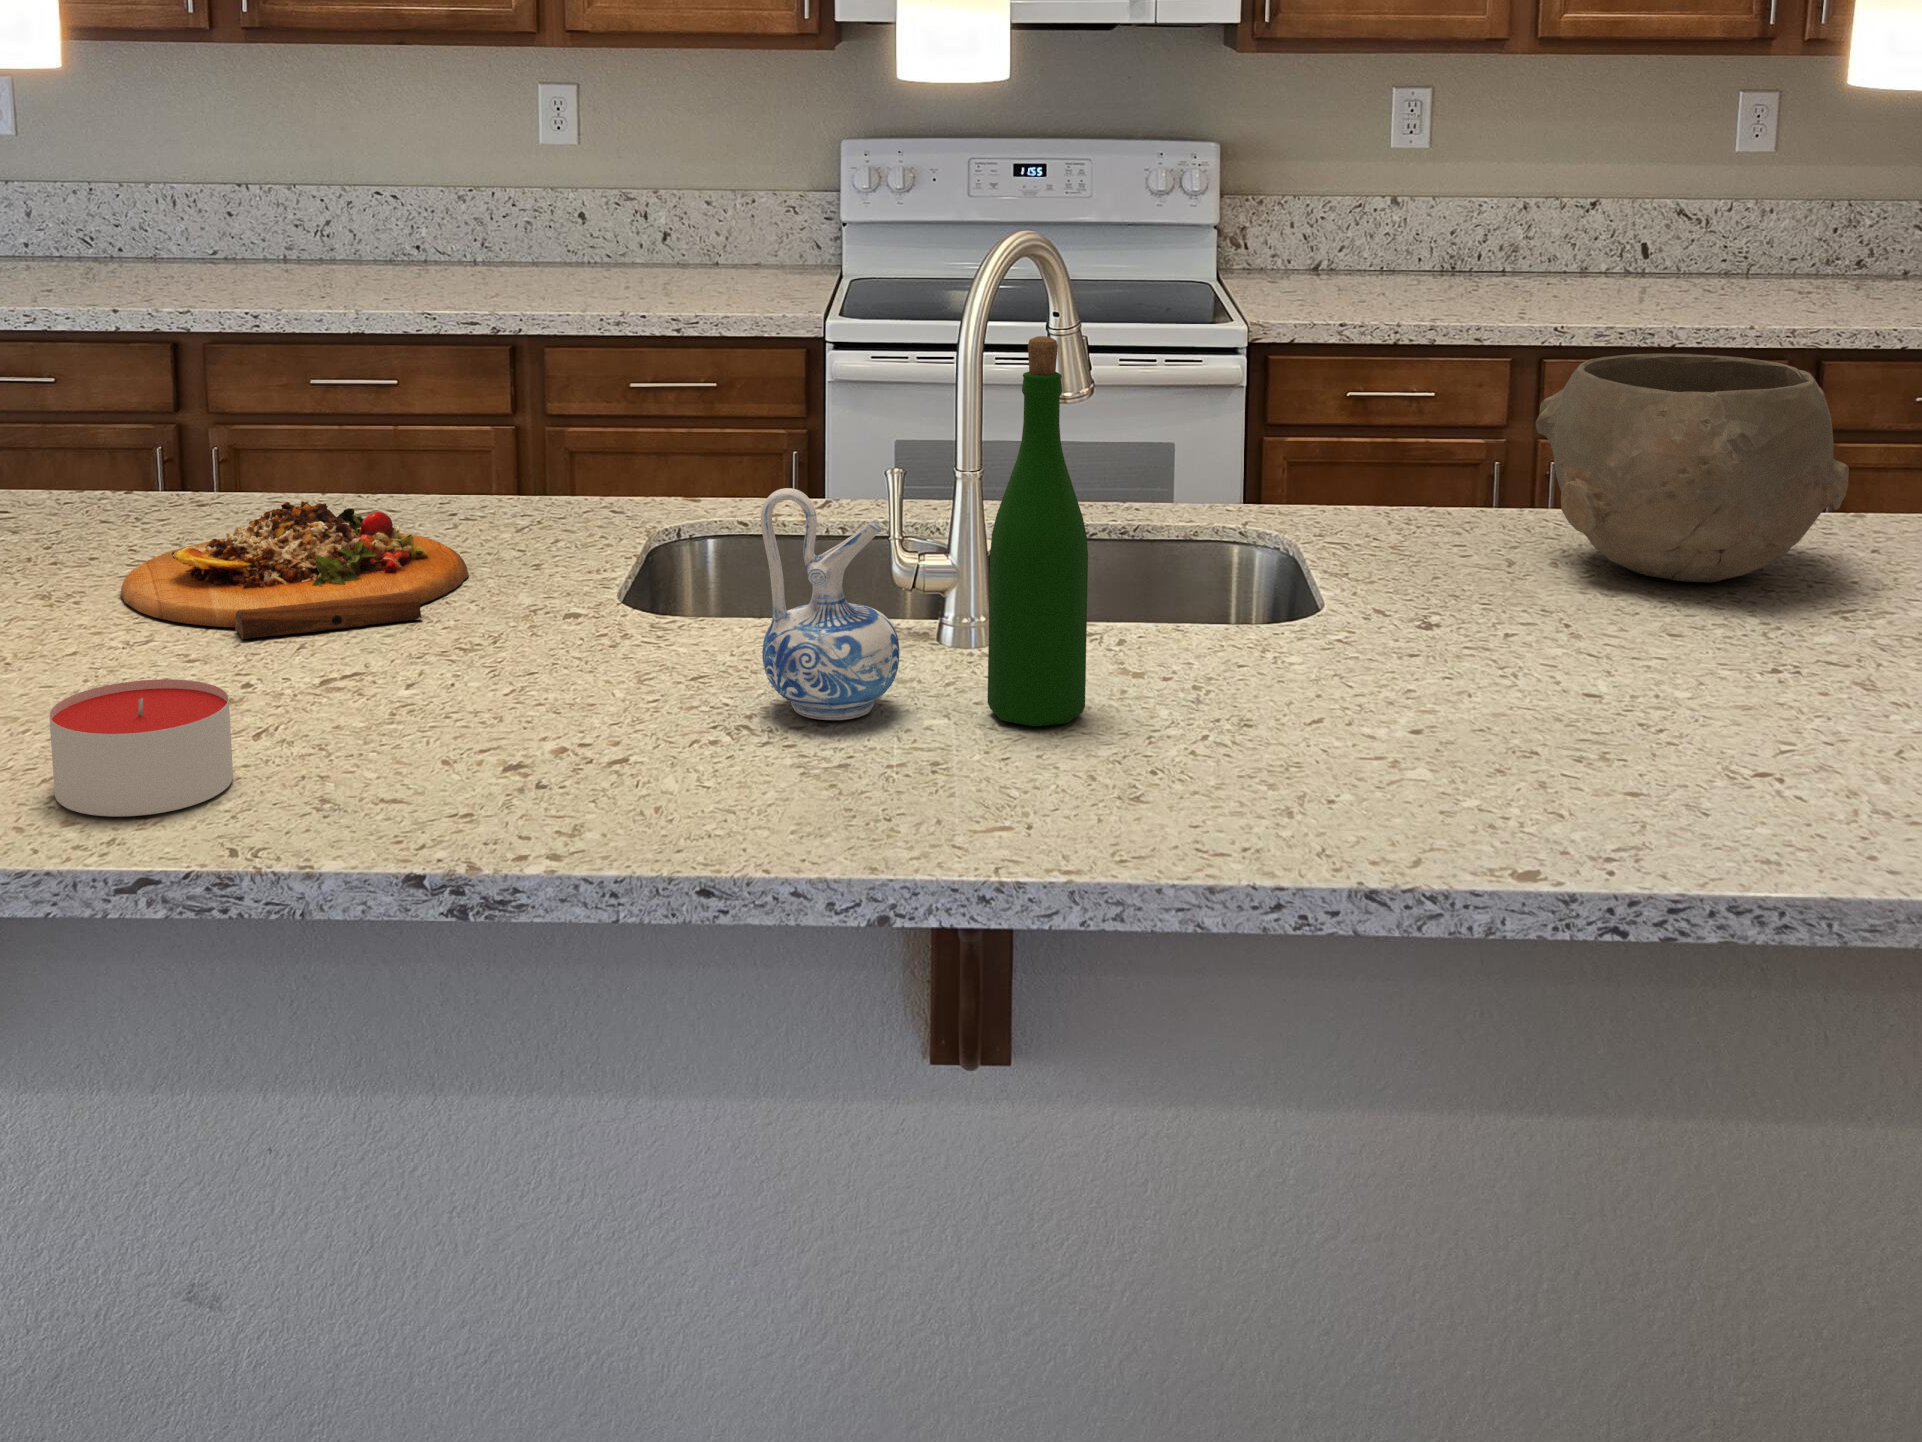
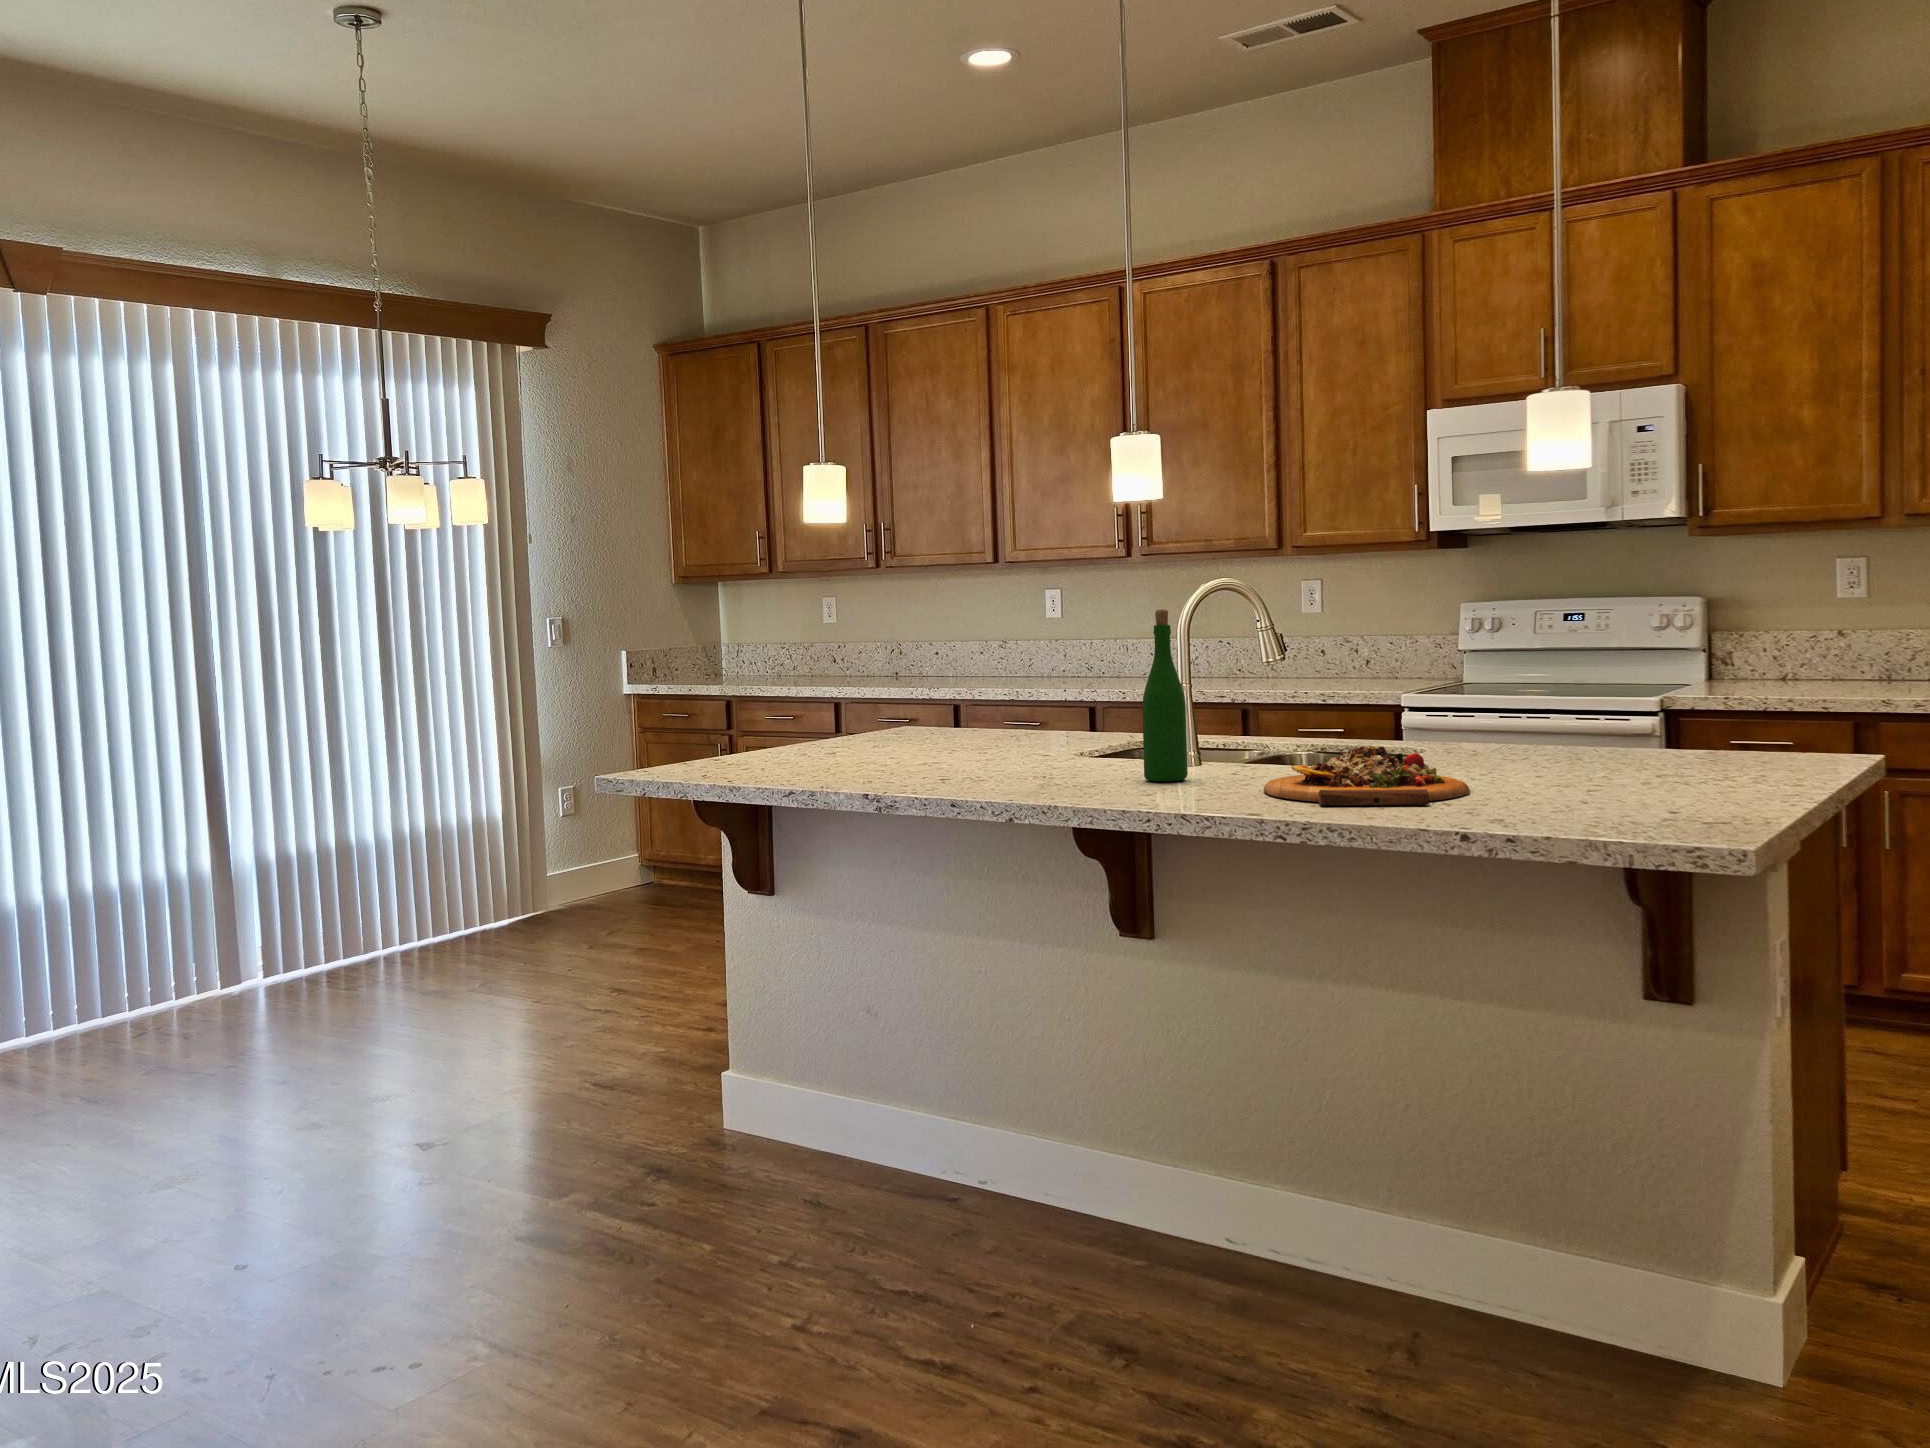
bowl: present [1536,354,1849,582] -> none [1539,649,1718,769]
ceramic pitcher: present [761,488,899,720] -> none [1059,678,1118,777]
cutting board: present [121,501,469,639] -> present [1264,746,1470,805]
candle: present [49,679,233,817] -> none [796,742,859,779]

